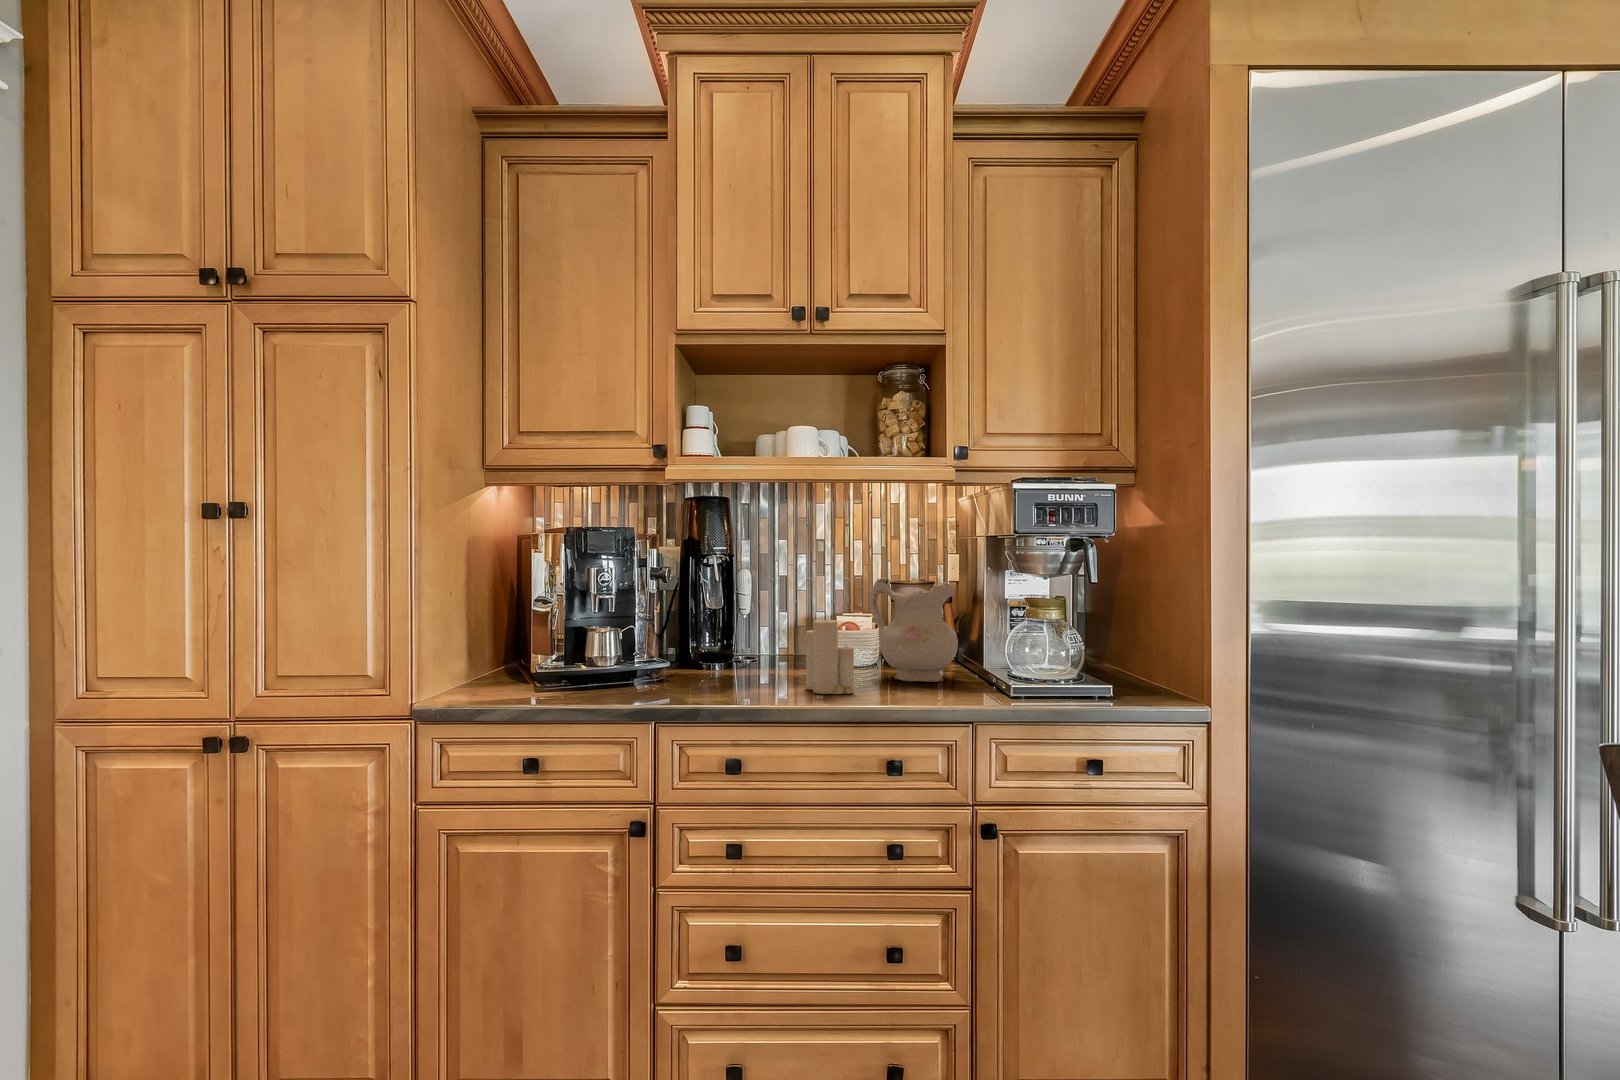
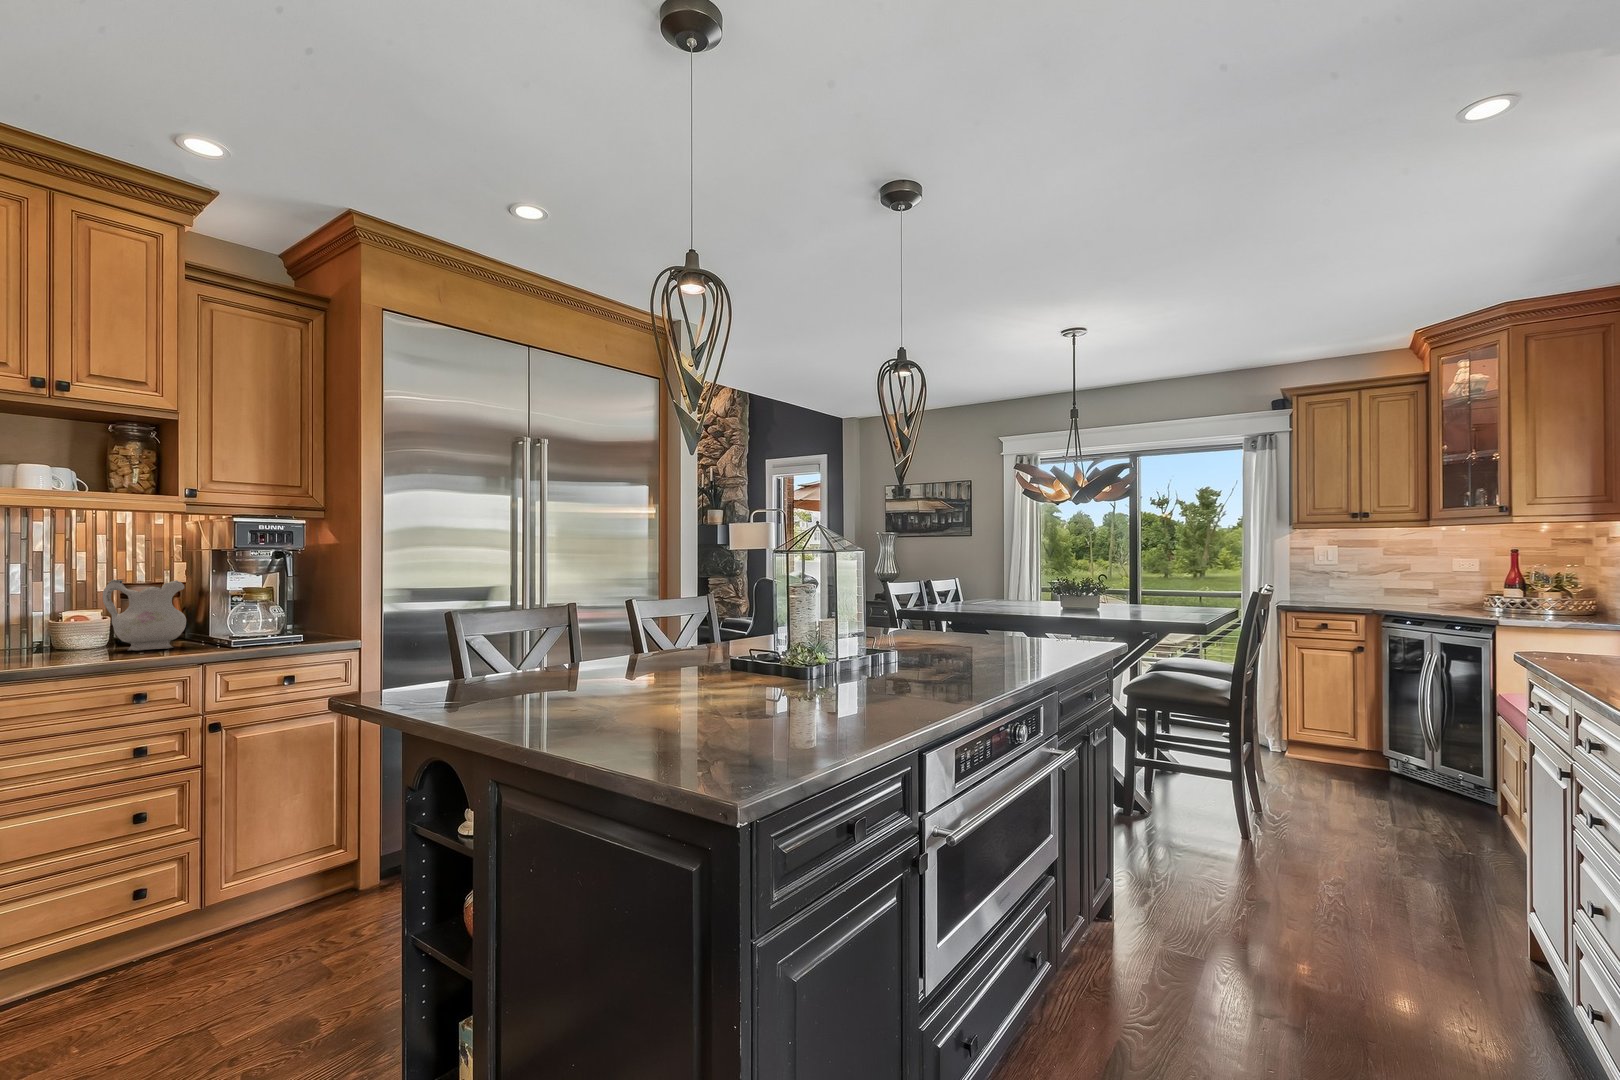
candle: present [806,612,854,694] -> none [44,603,95,661]

